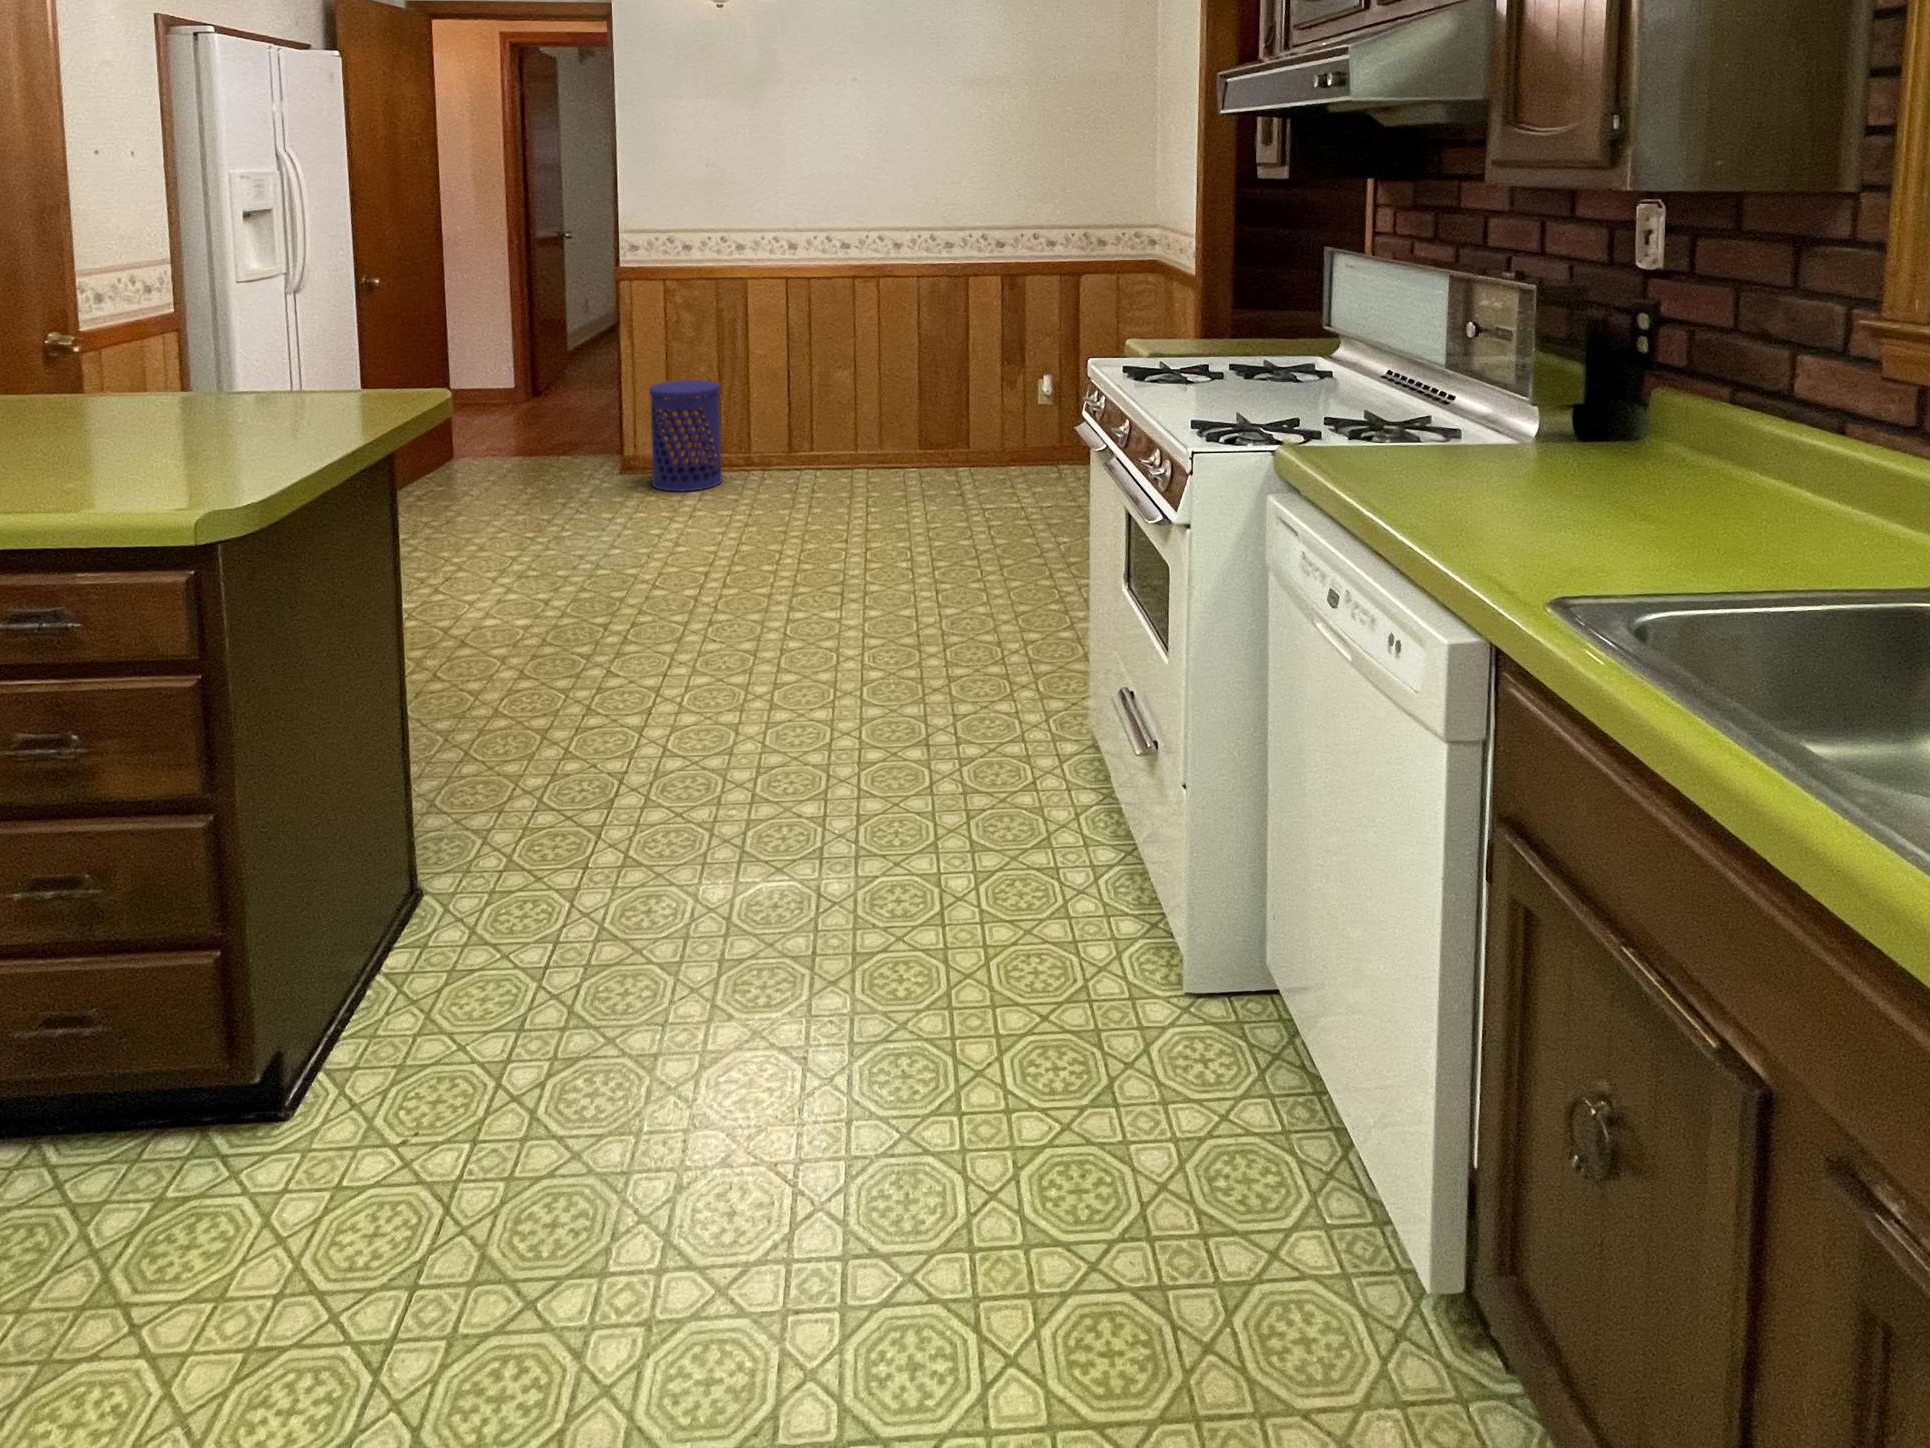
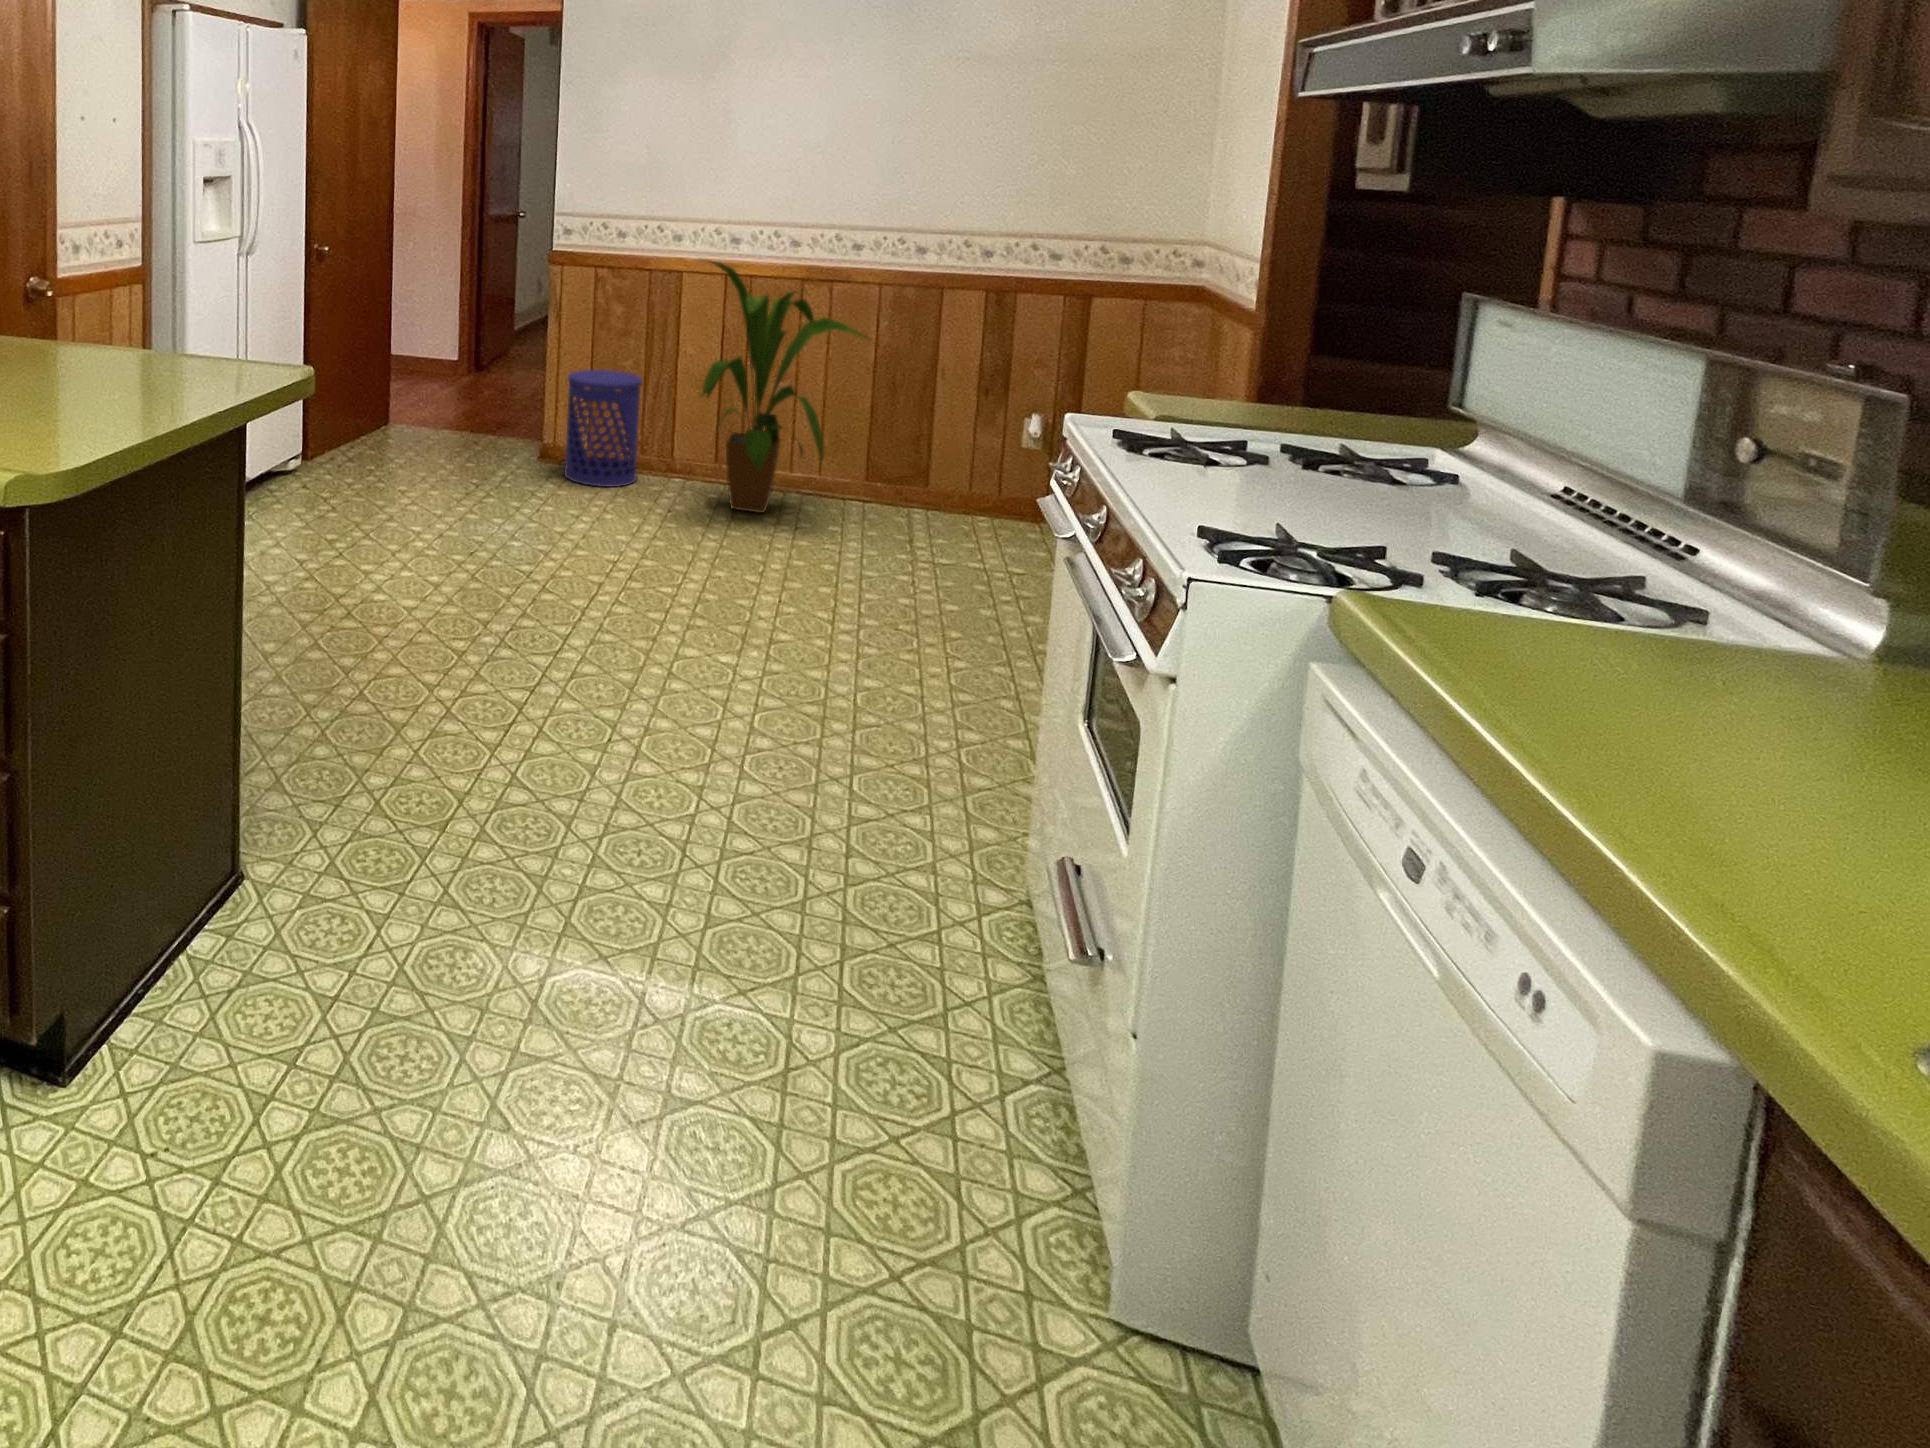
house plant: none [765,267,923,494] -> present [701,261,867,513]

